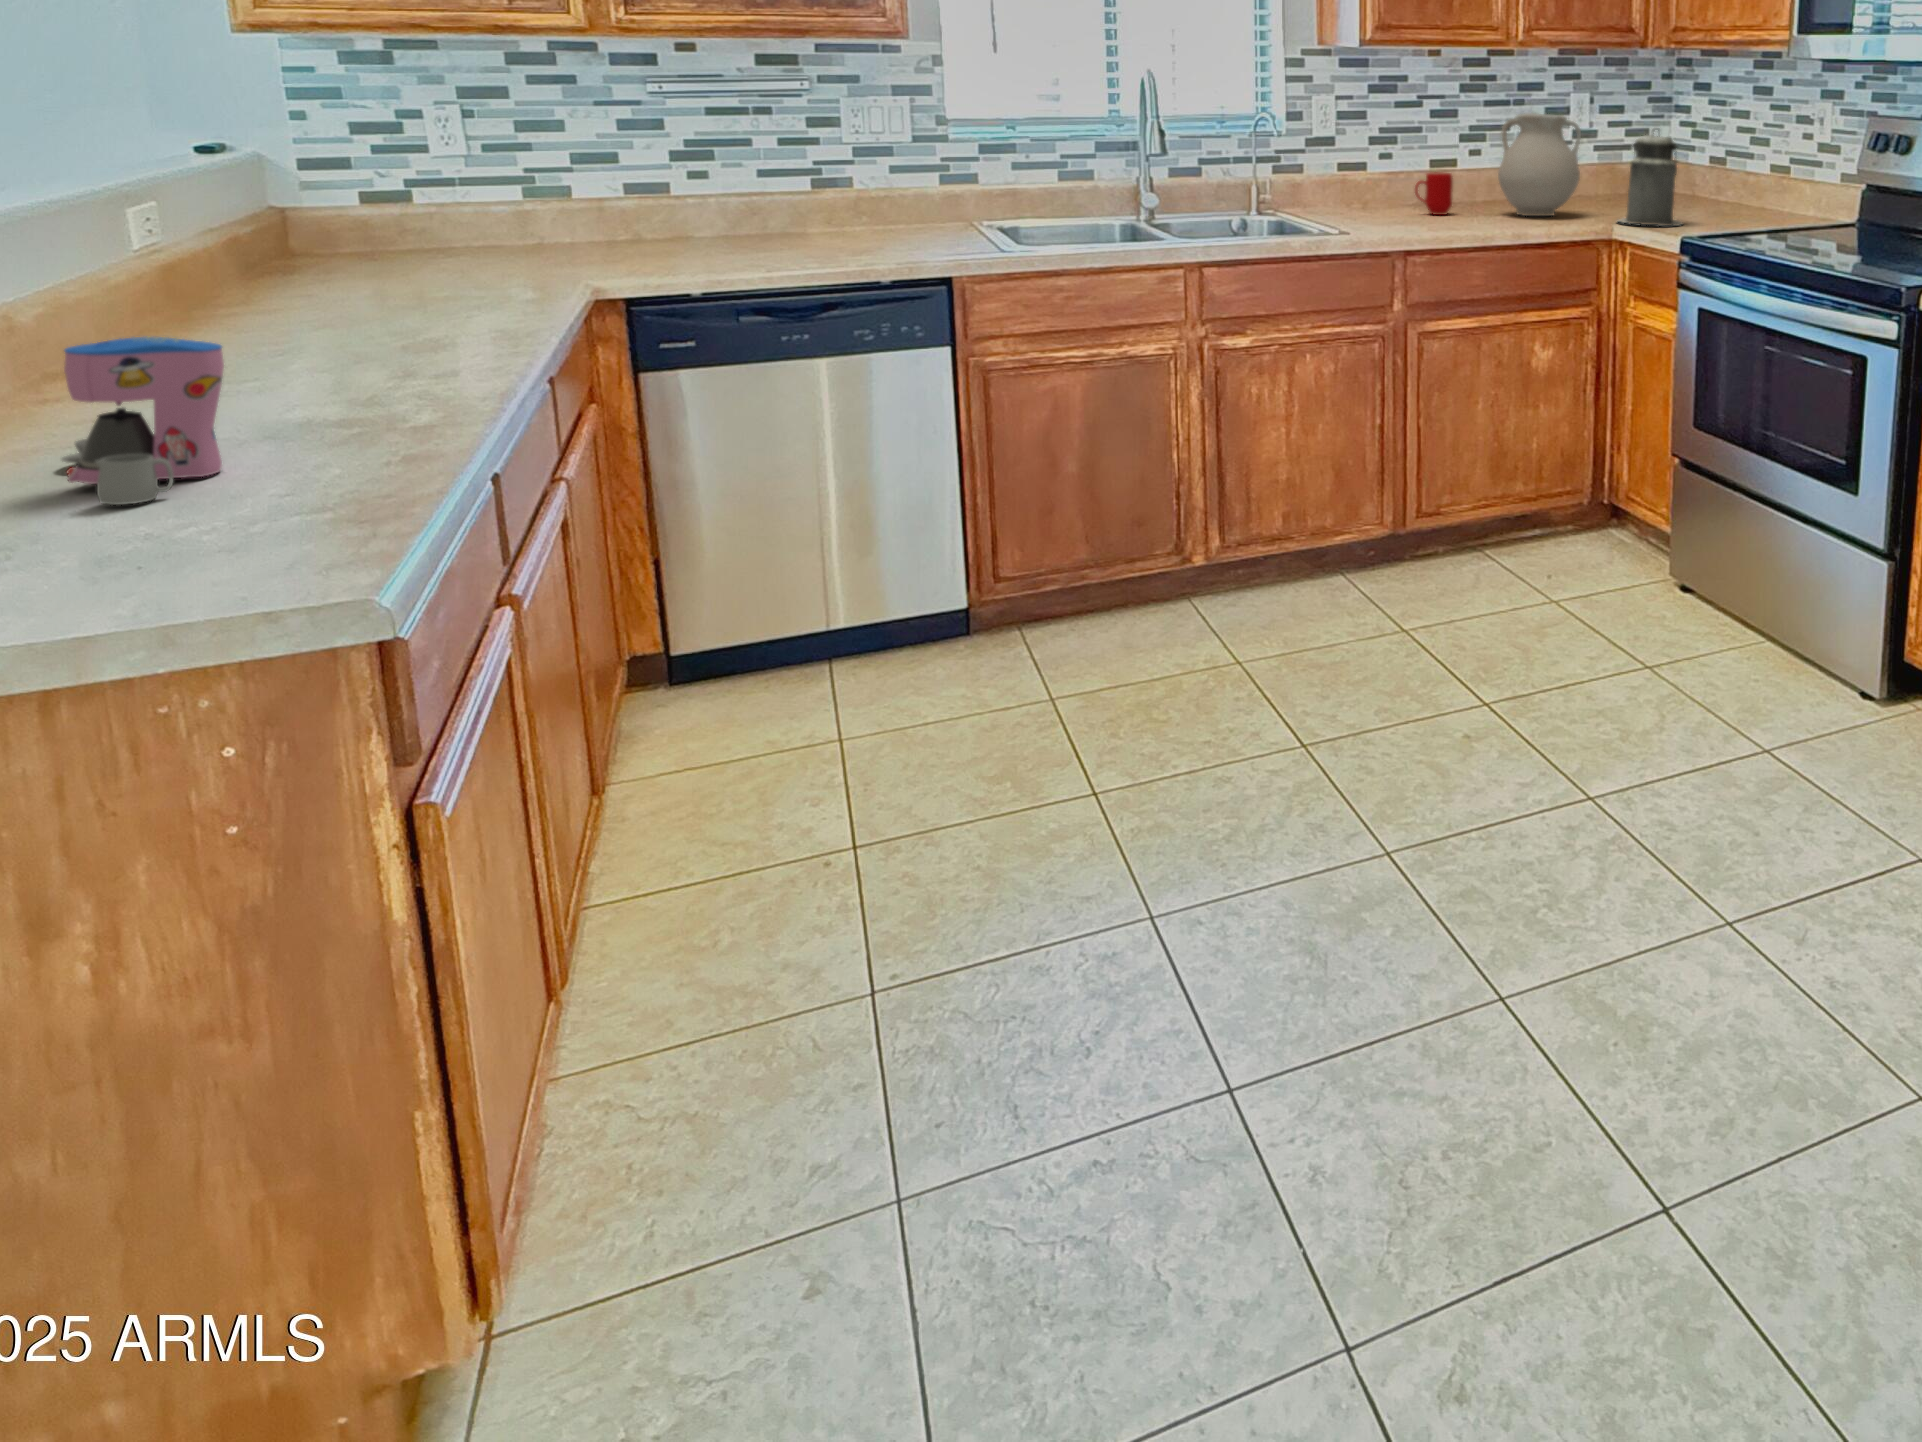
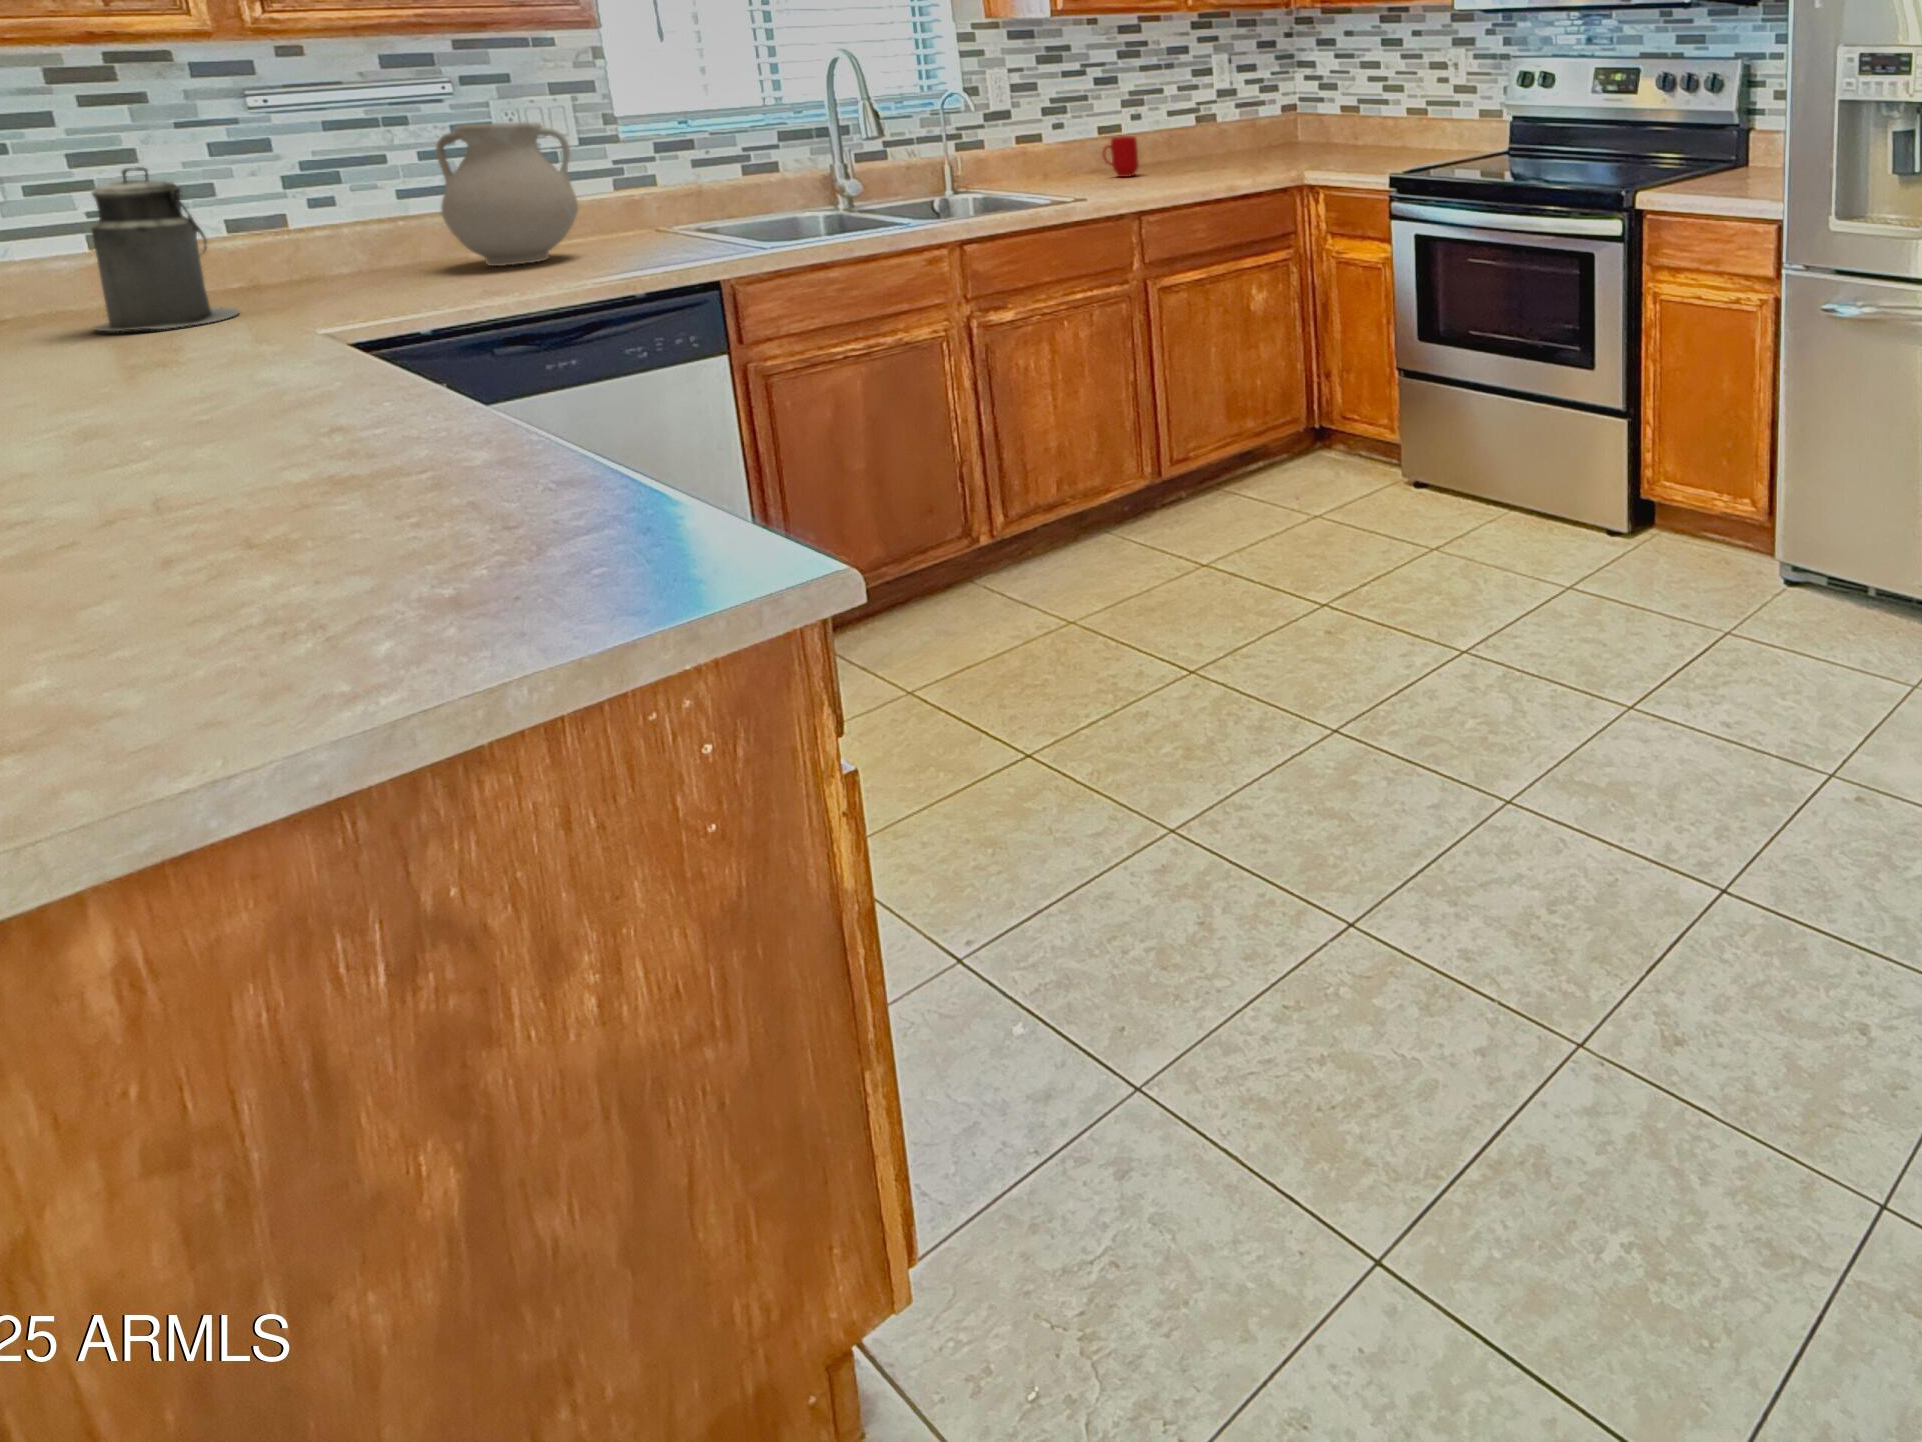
vase: present [1498,113,1581,216] -> present [436,122,578,266]
canister: present [1618,129,1682,226] -> present [92,167,239,331]
coffee maker: present [61,337,224,505] -> none [80,419,344,626]

